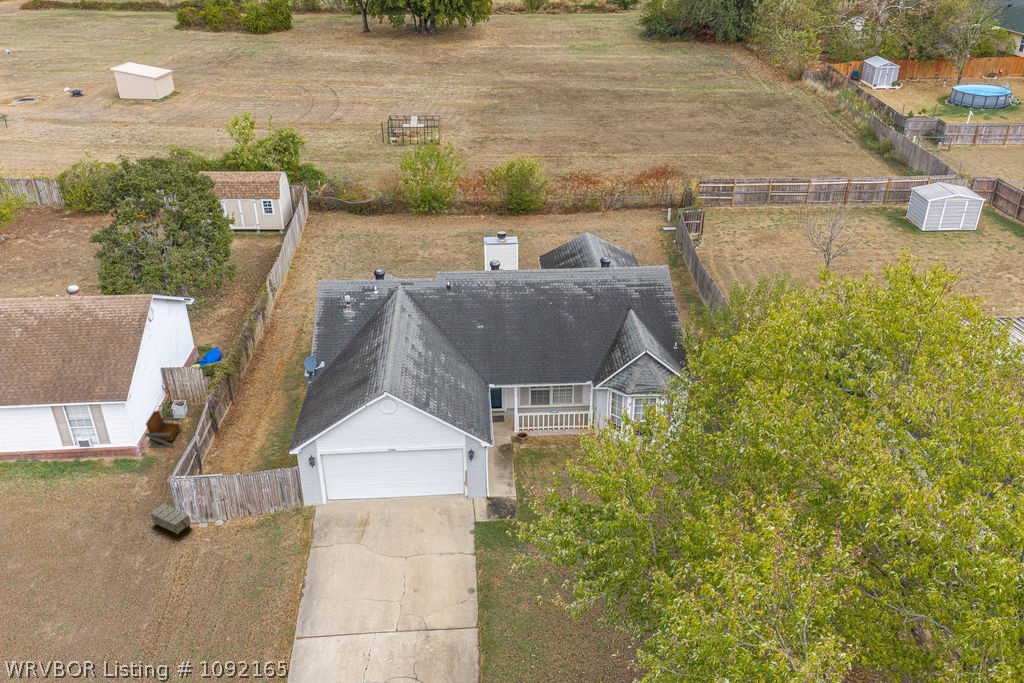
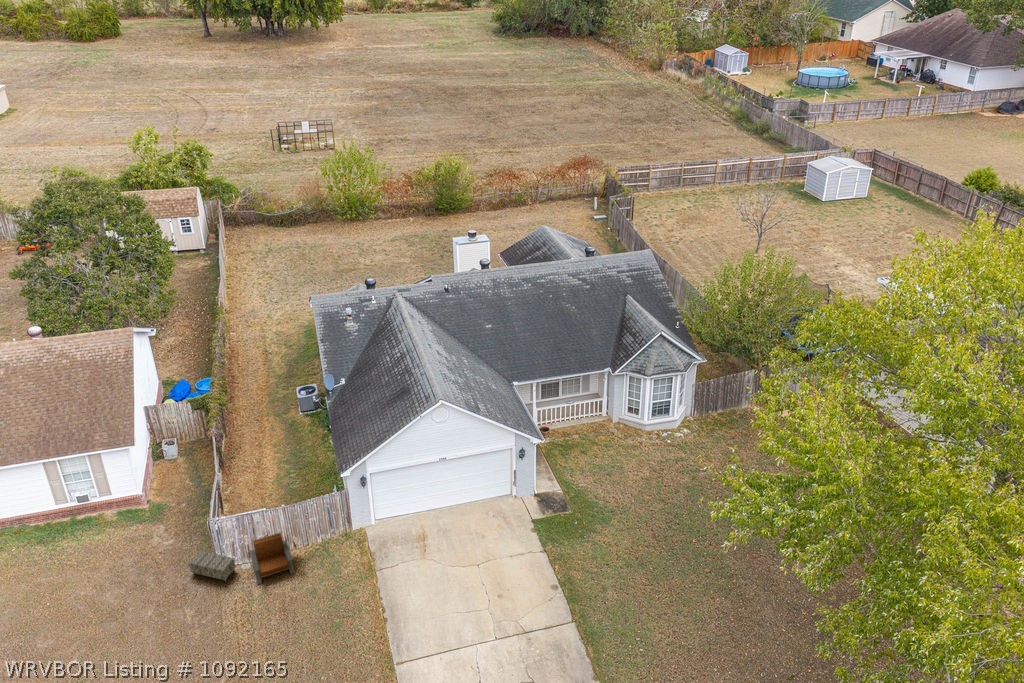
lounge chair: present [145,411,182,448] -> present [250,533,295,585]

